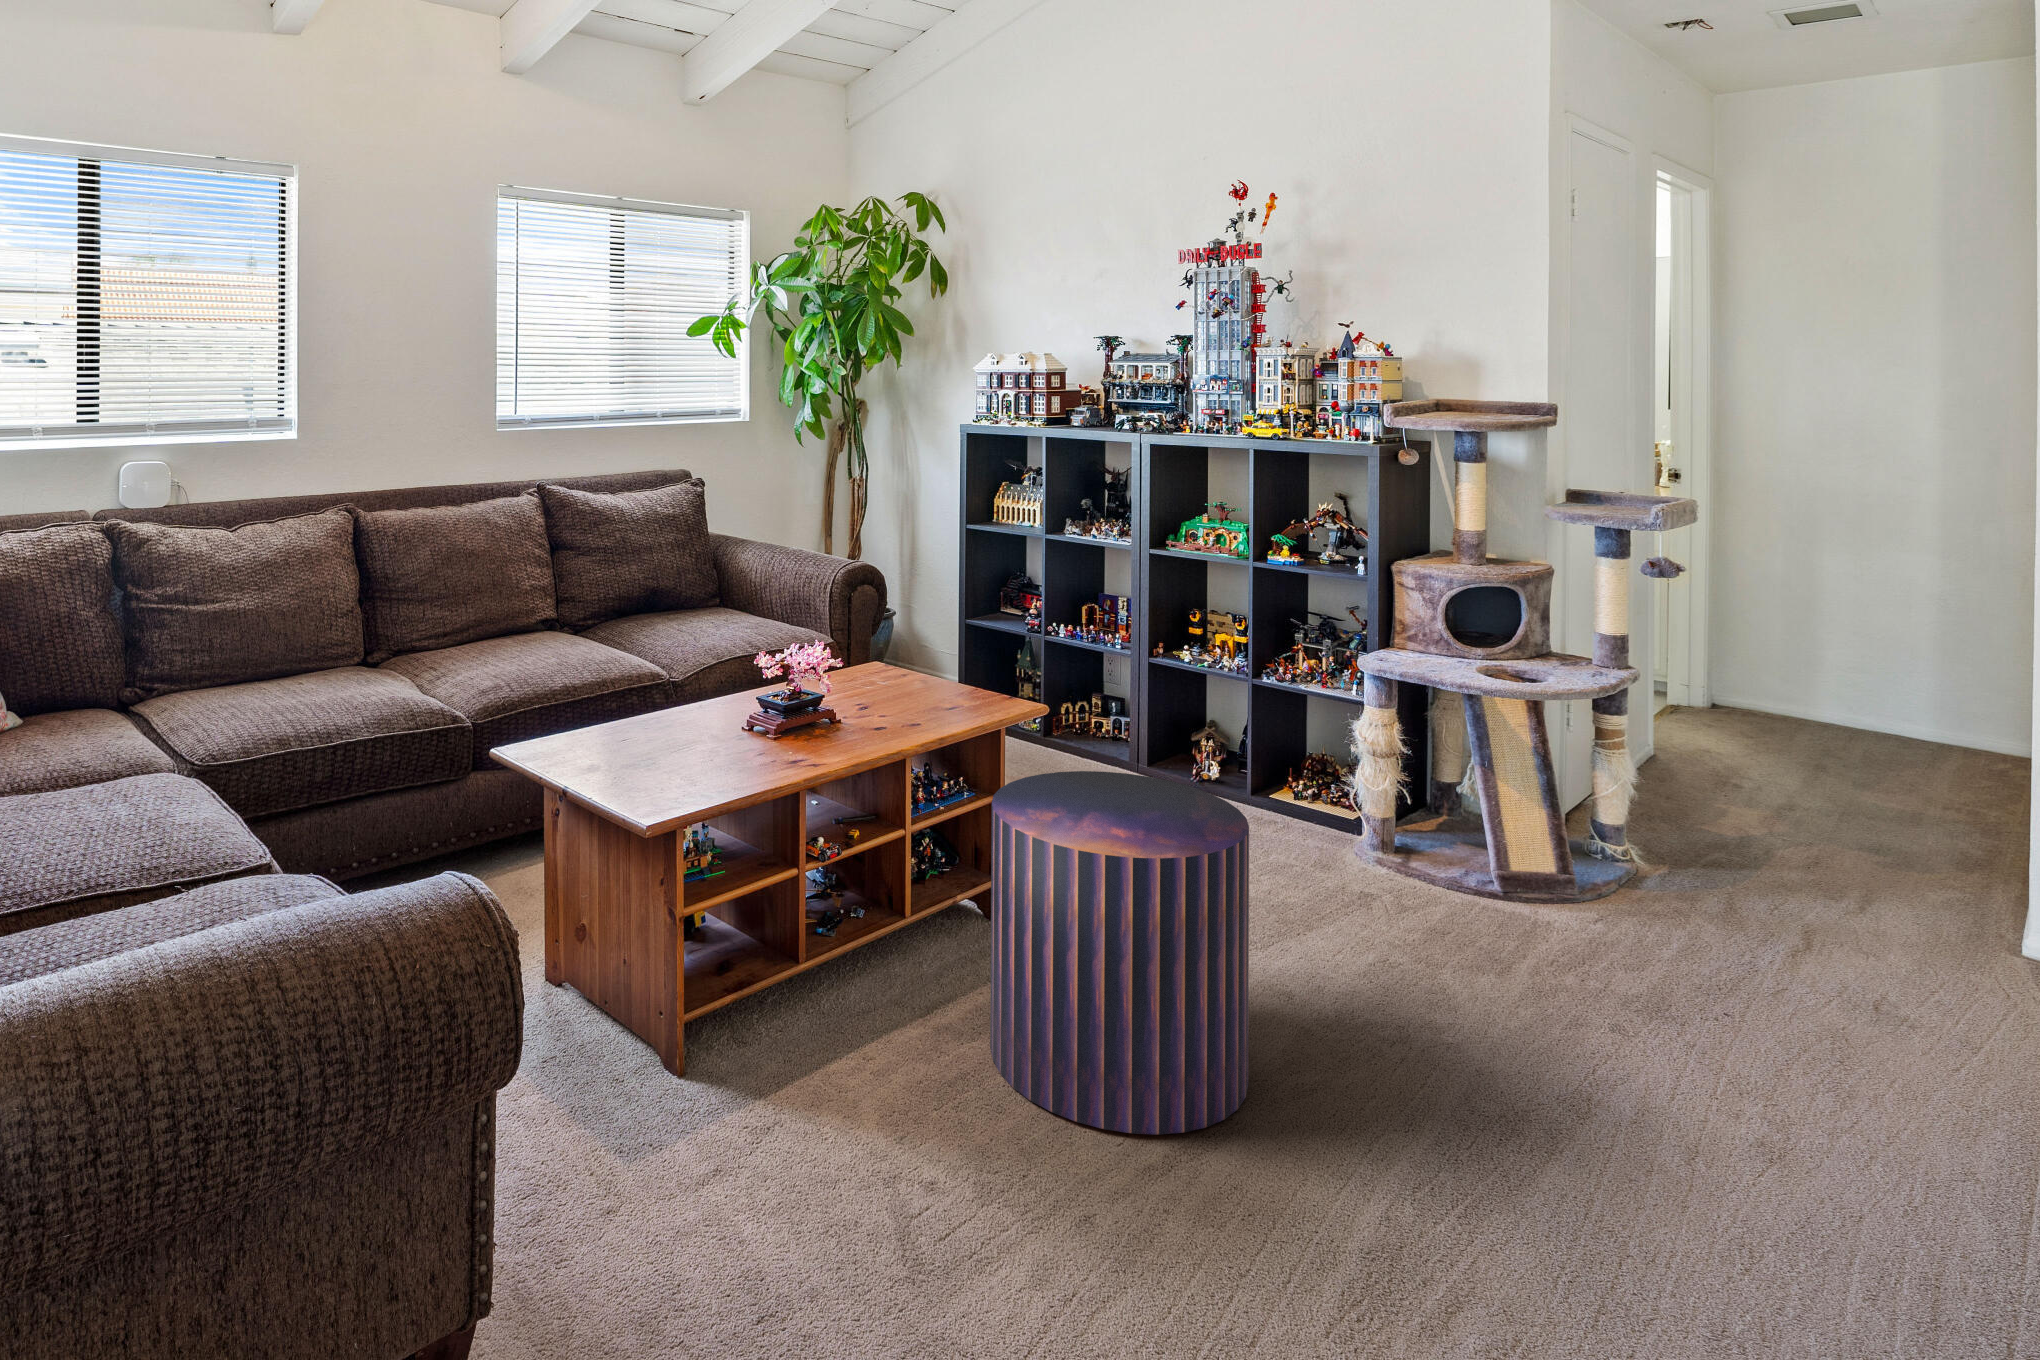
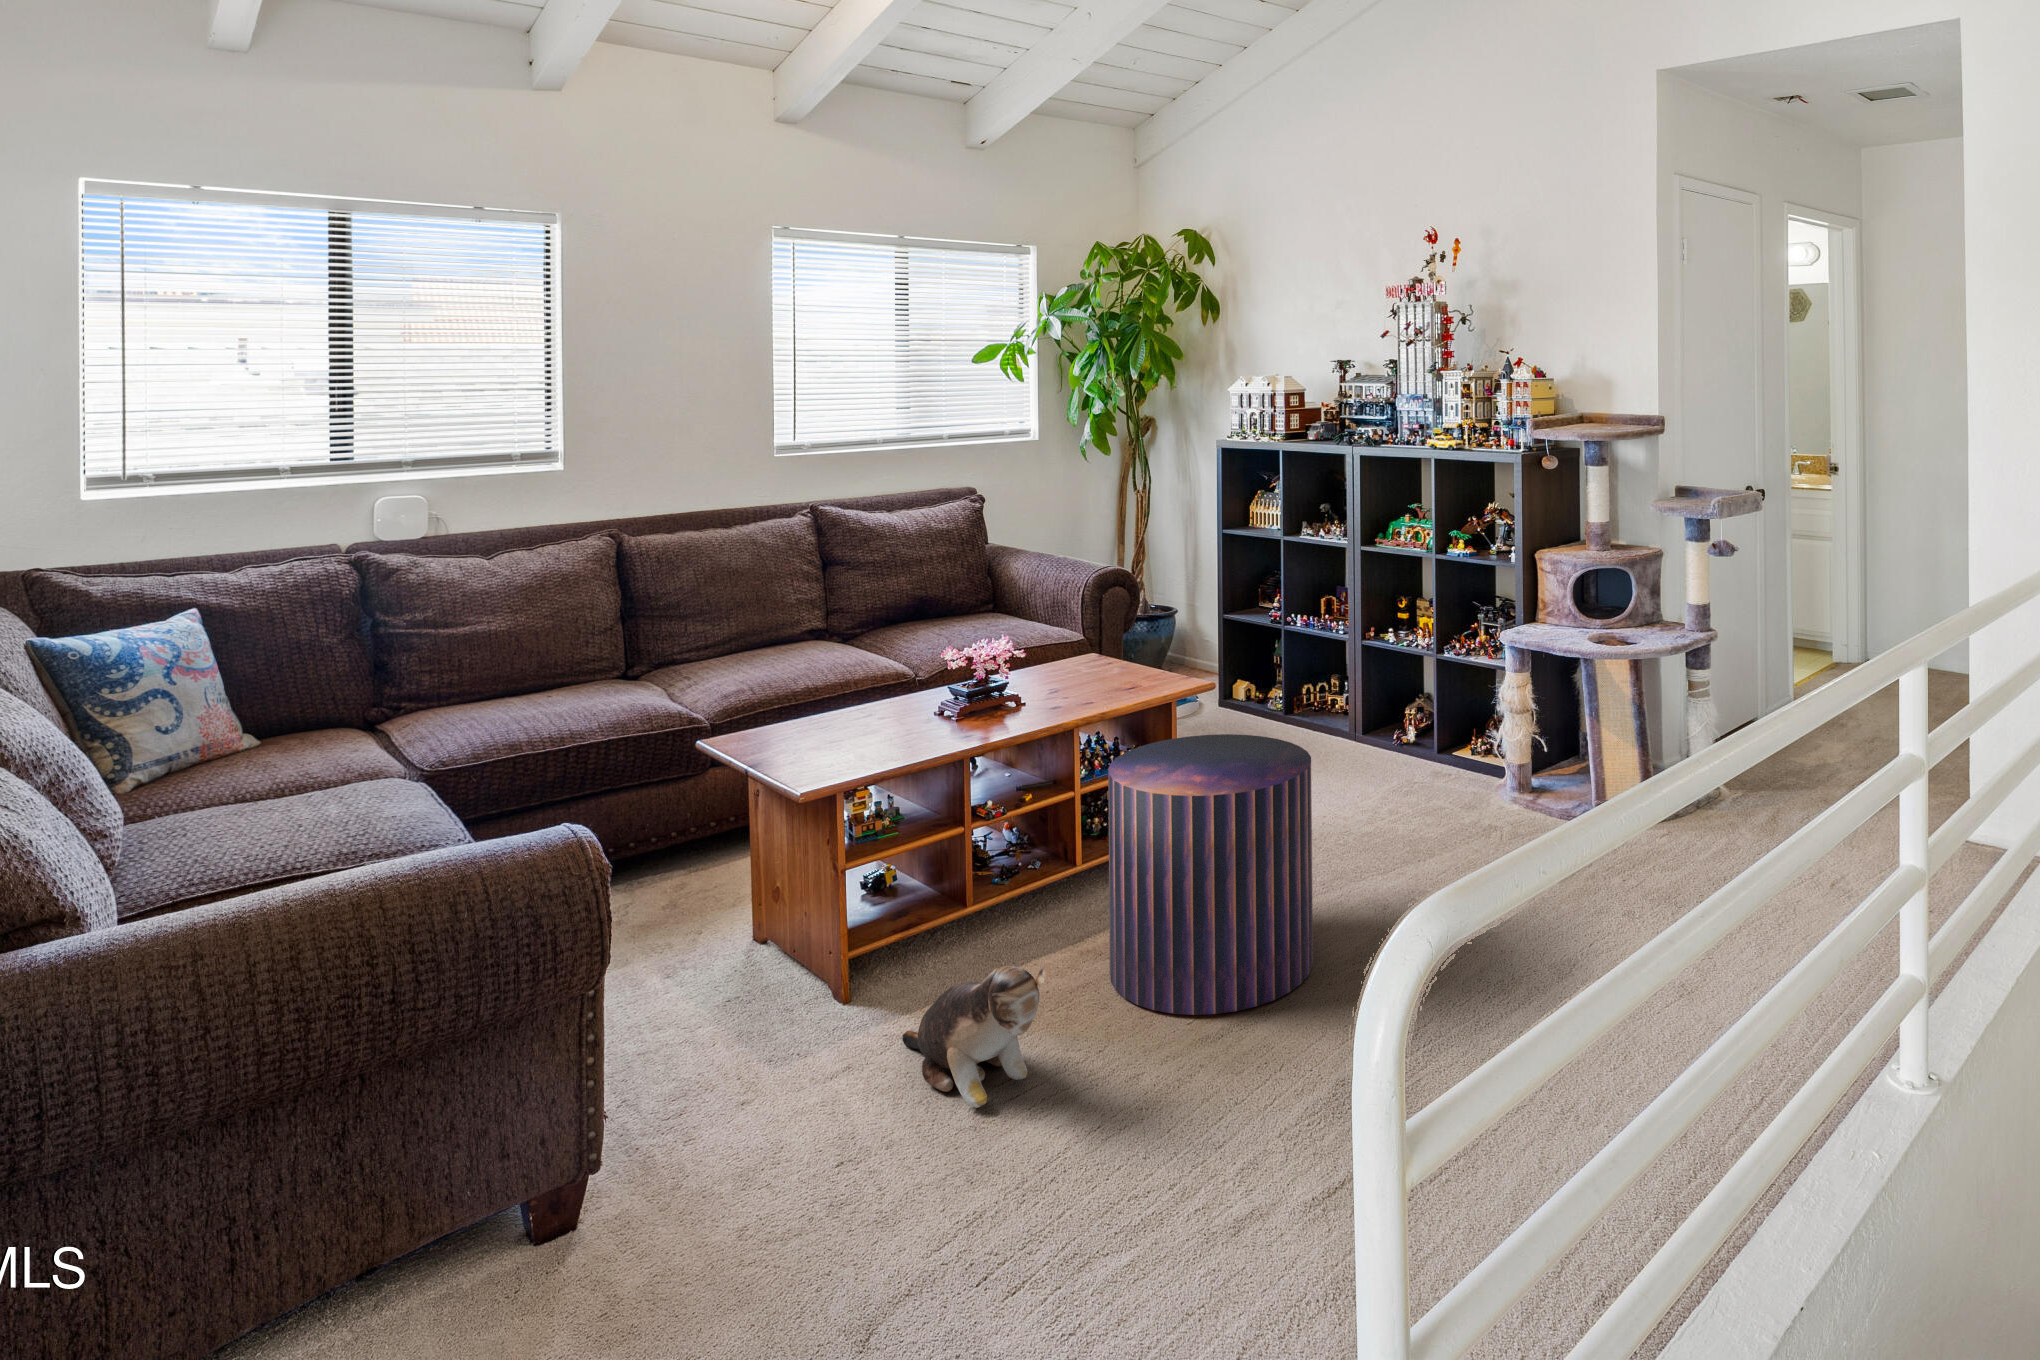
plush toy: none [781,1072,1015,1253] -> present [902,964,1050,1108]

